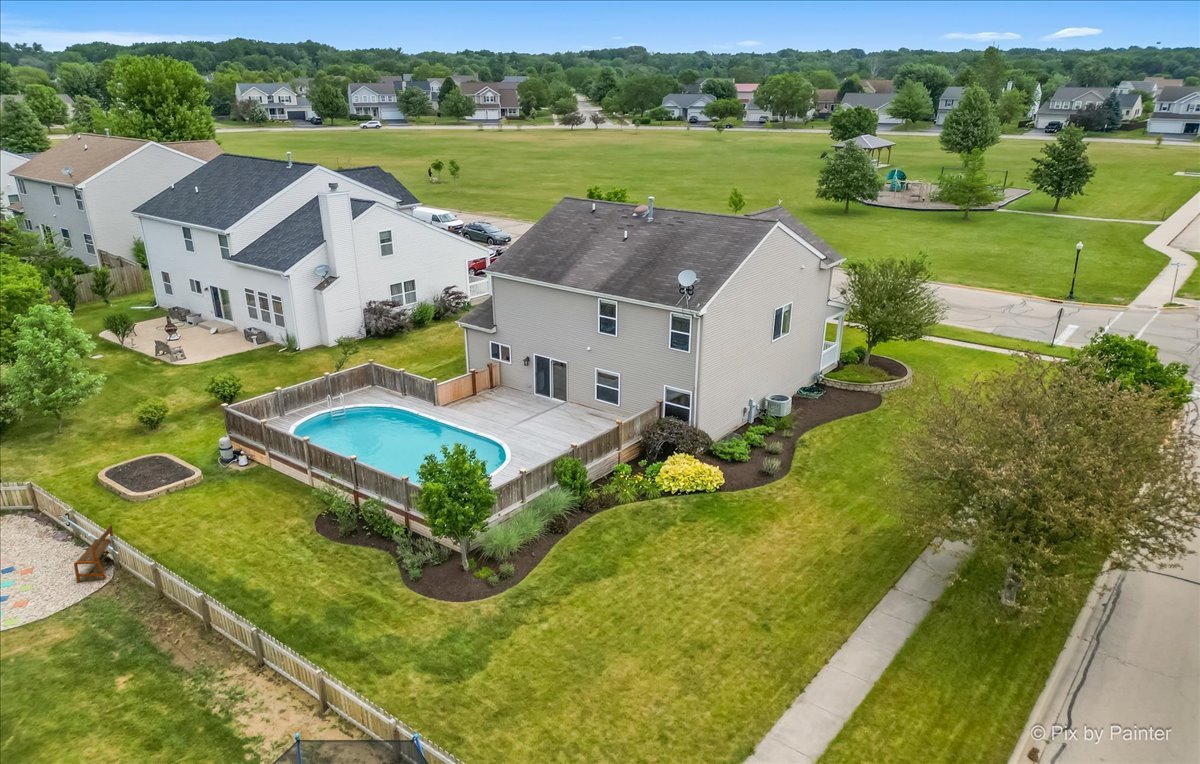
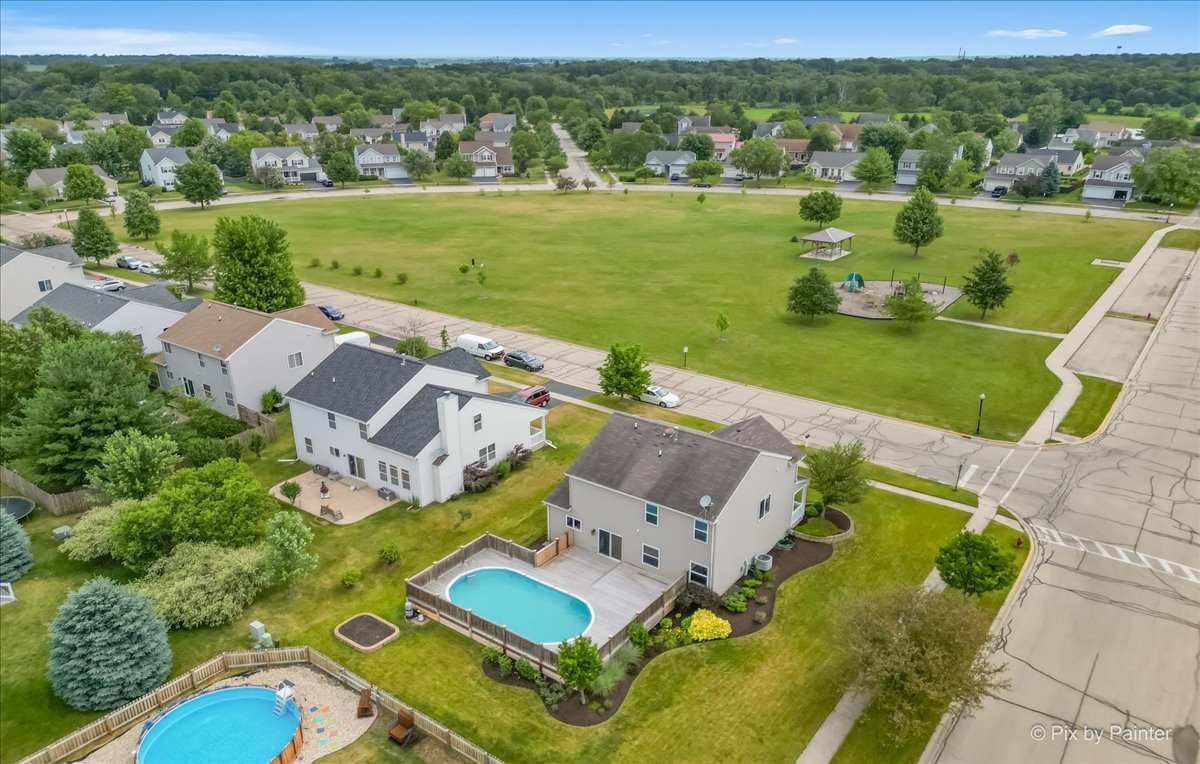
lounge chair: none [106,563,166,626] -> present [385,710,418,748]

